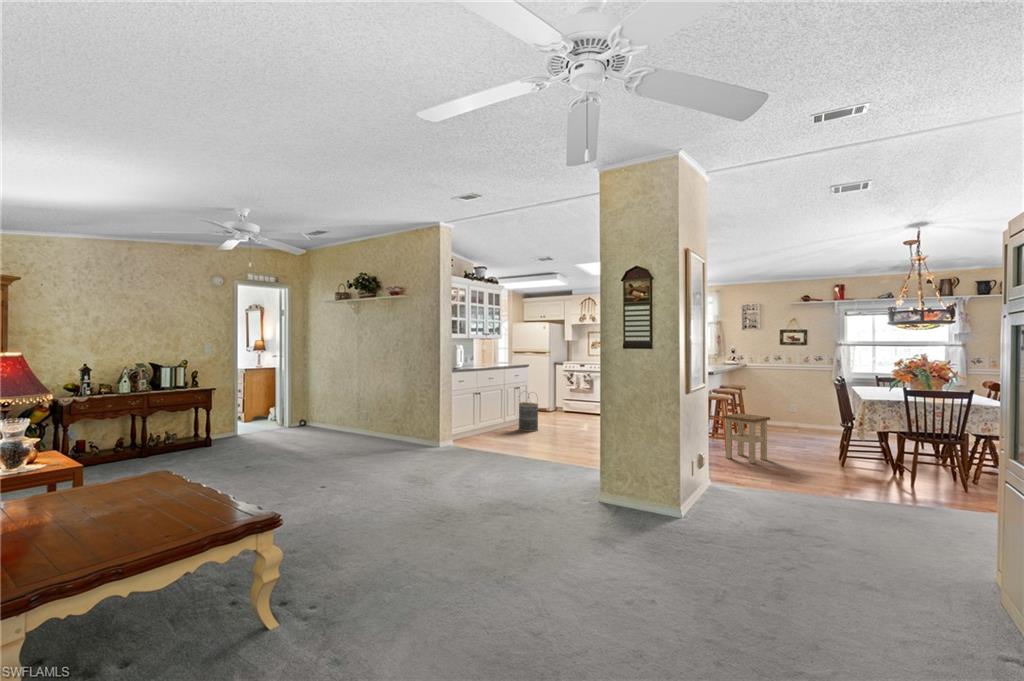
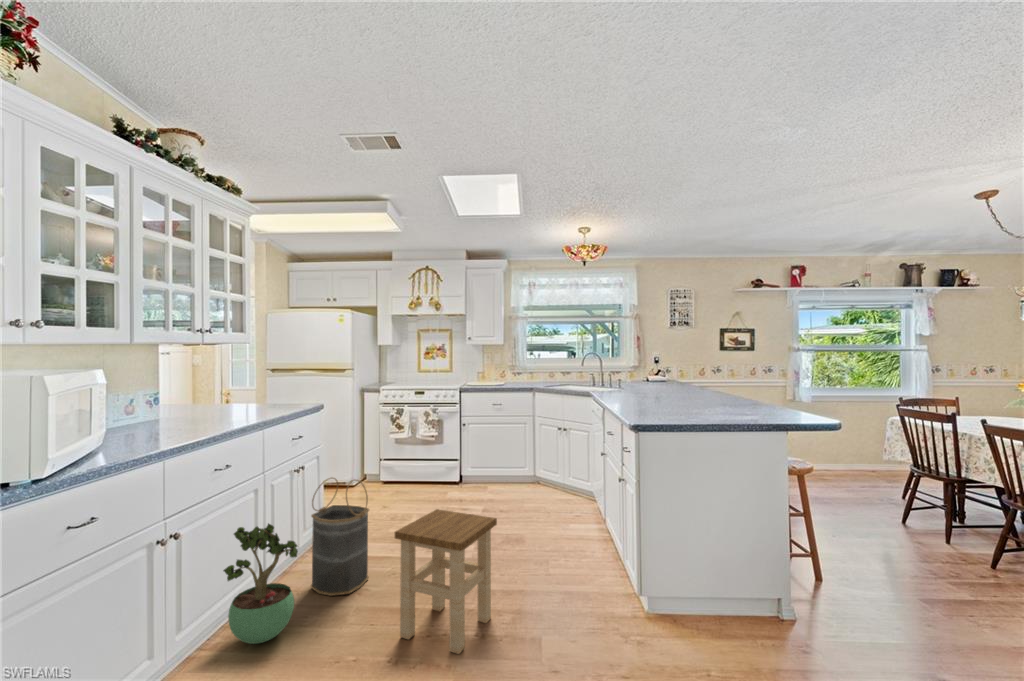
potted plant: none [490,398,510,435] -> present [223,524,298,644]
stool: present [723,413,770,463] -> present [395,509,497,654]

